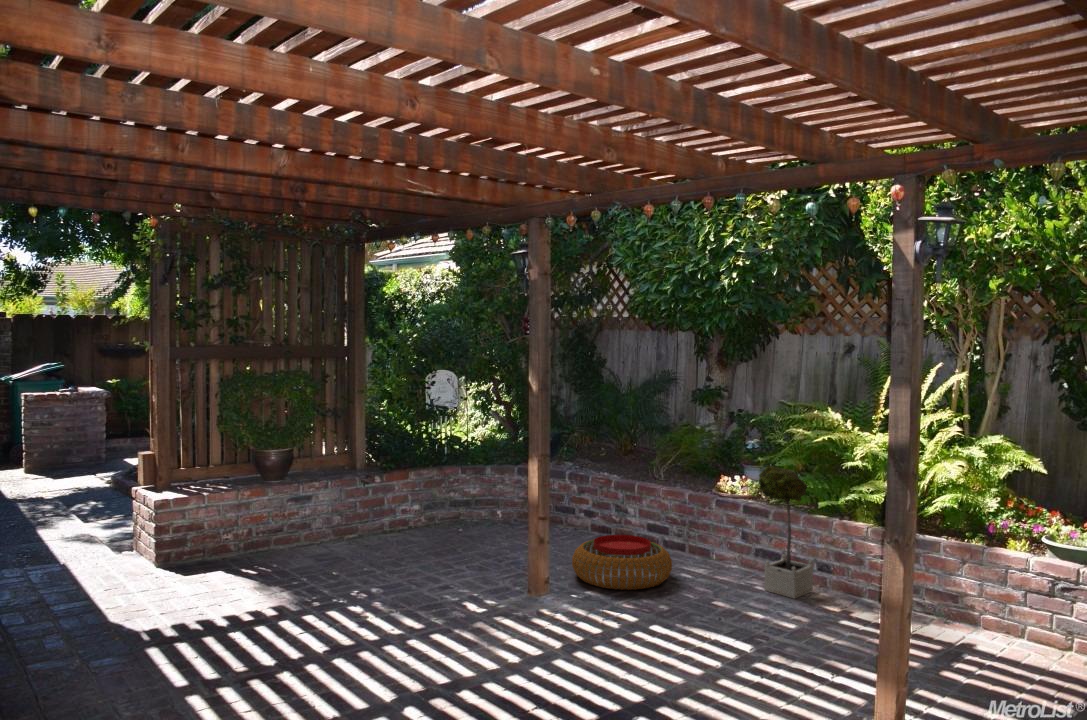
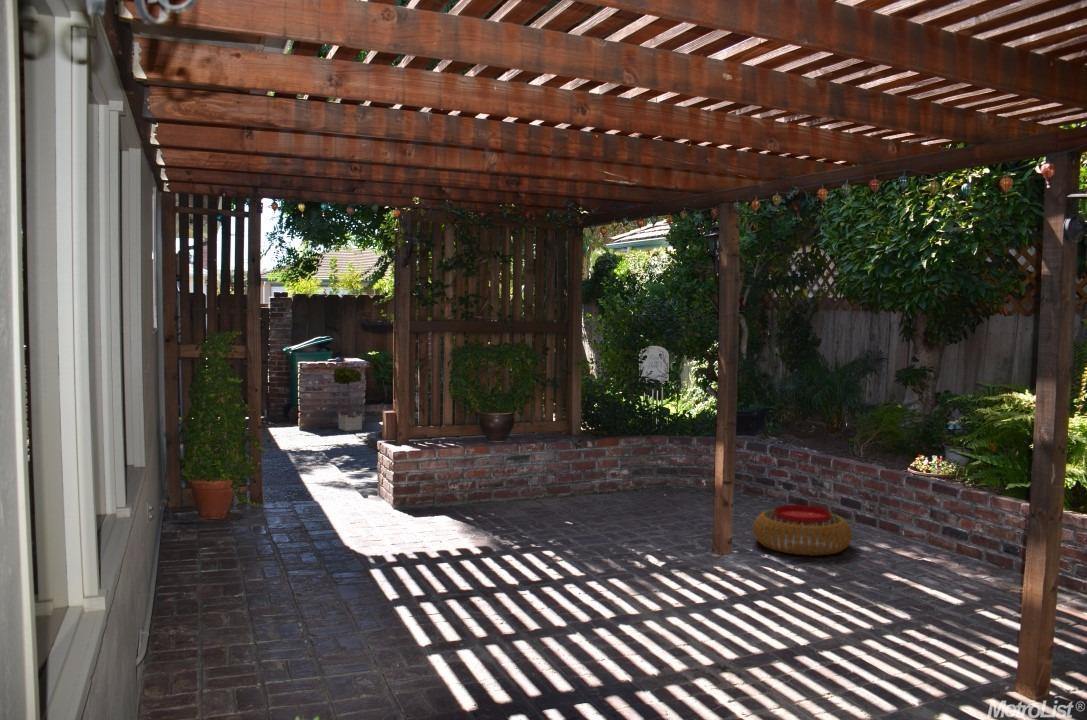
potted tree: present [759,465,813,598] -> present [334,367,362,431]

